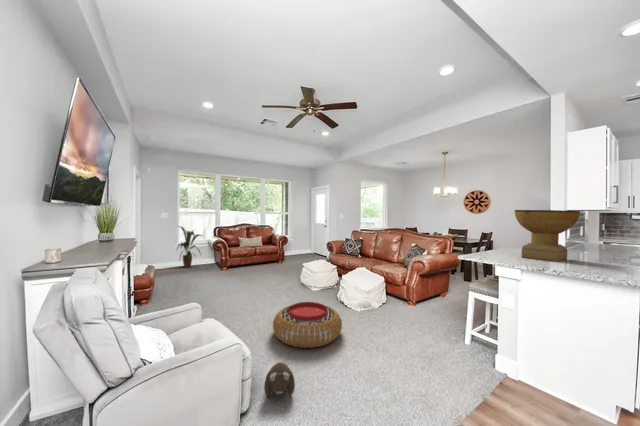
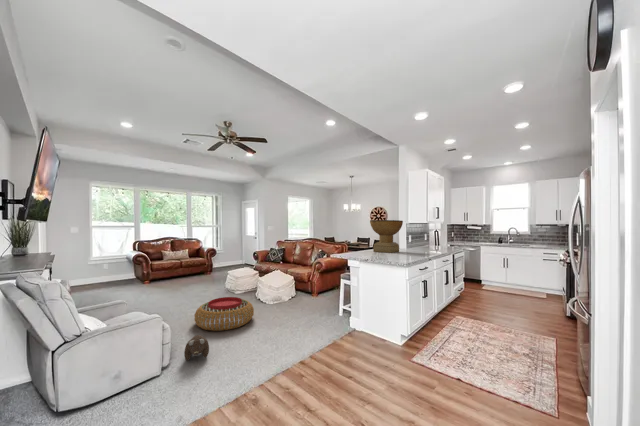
house plant: present [177,226,201,268] -> none [90,240,125,283]

